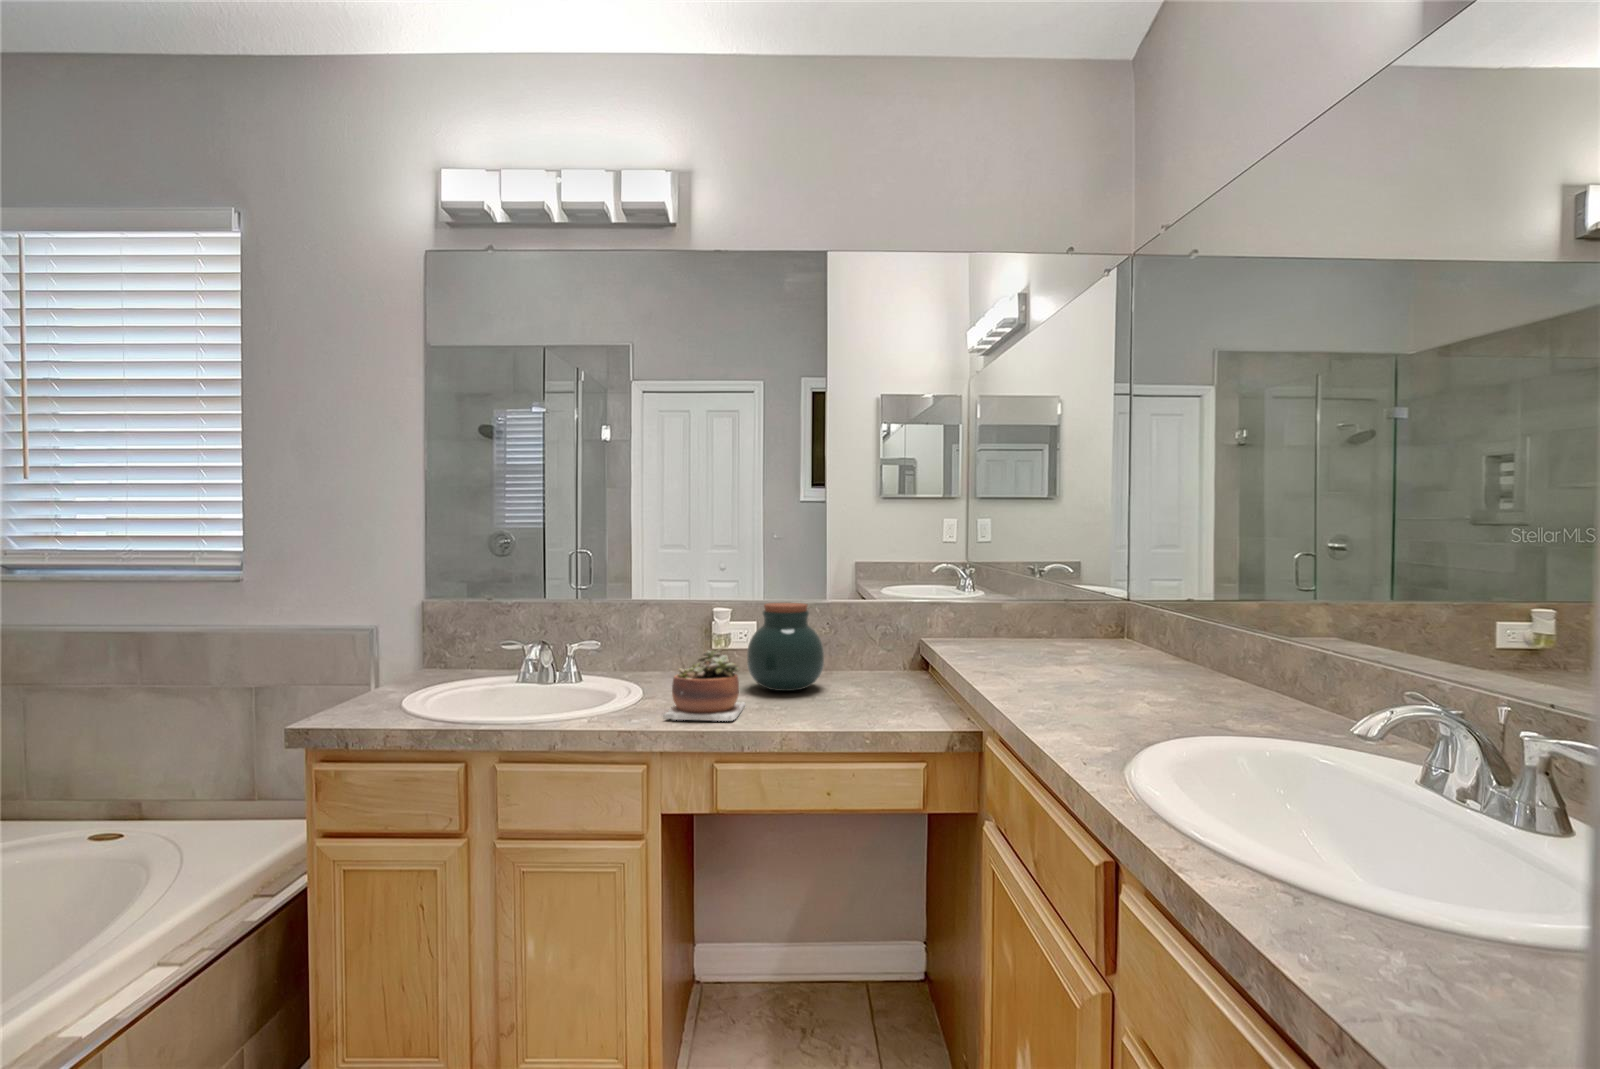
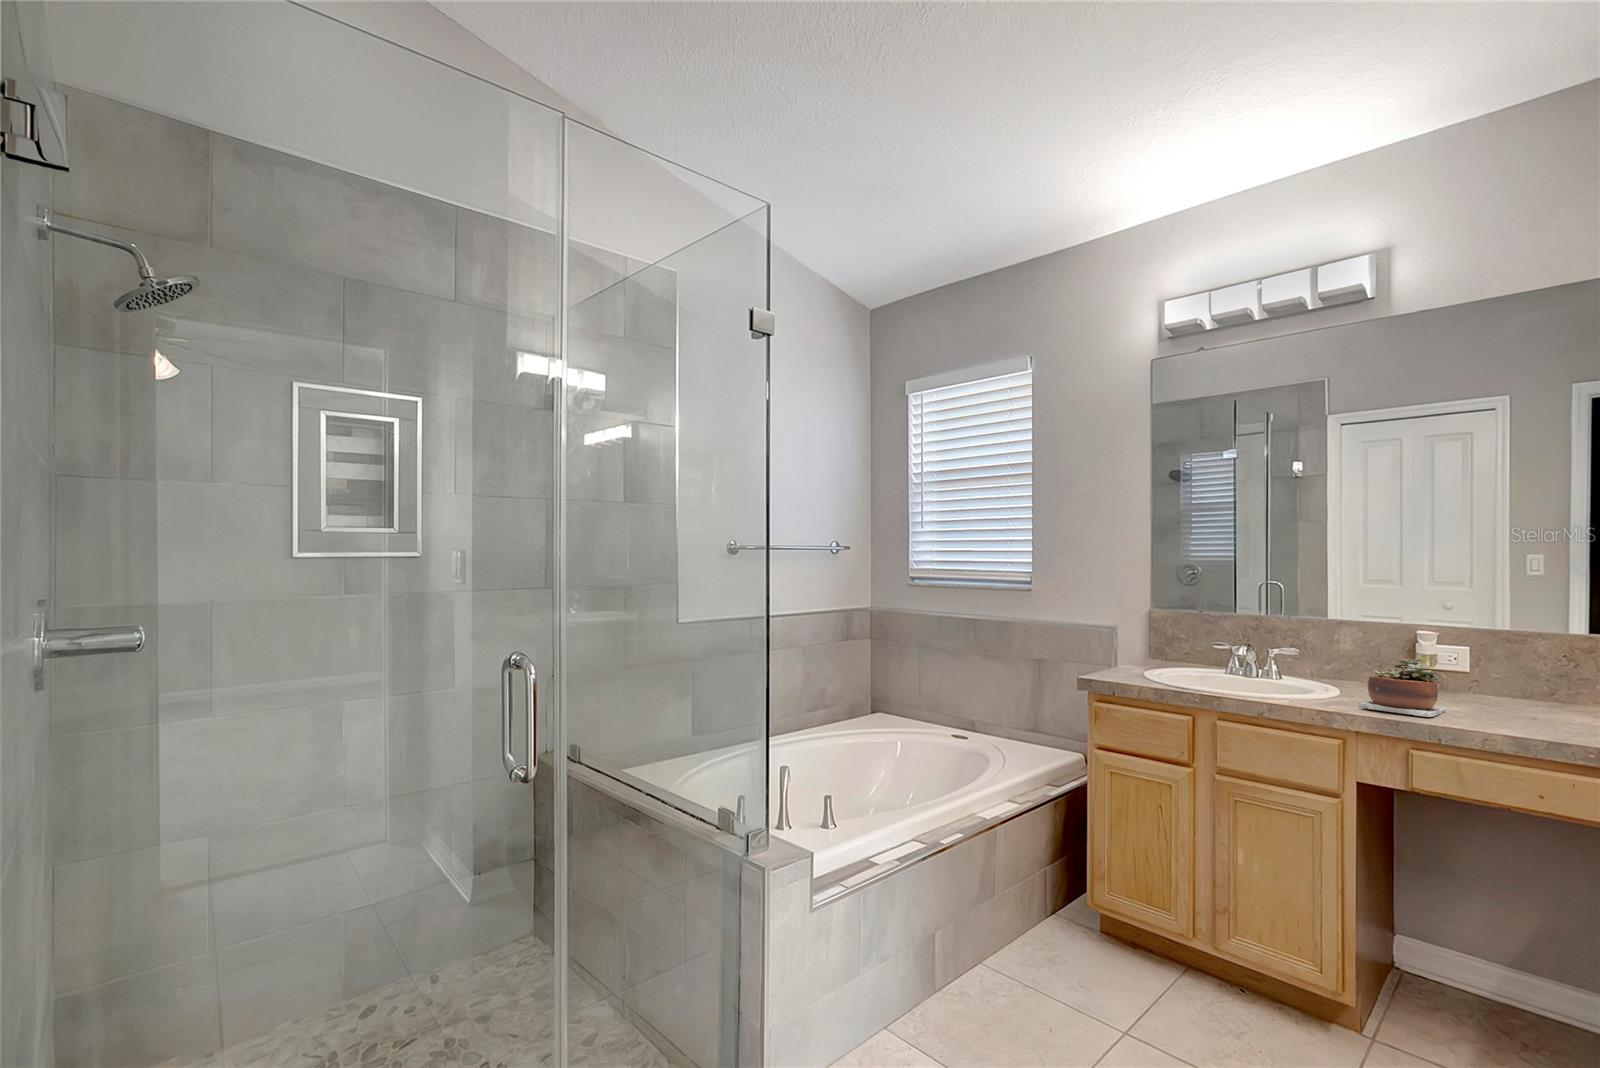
jar: present [747,603,824,691] -> none [1451,627,1547,709]

